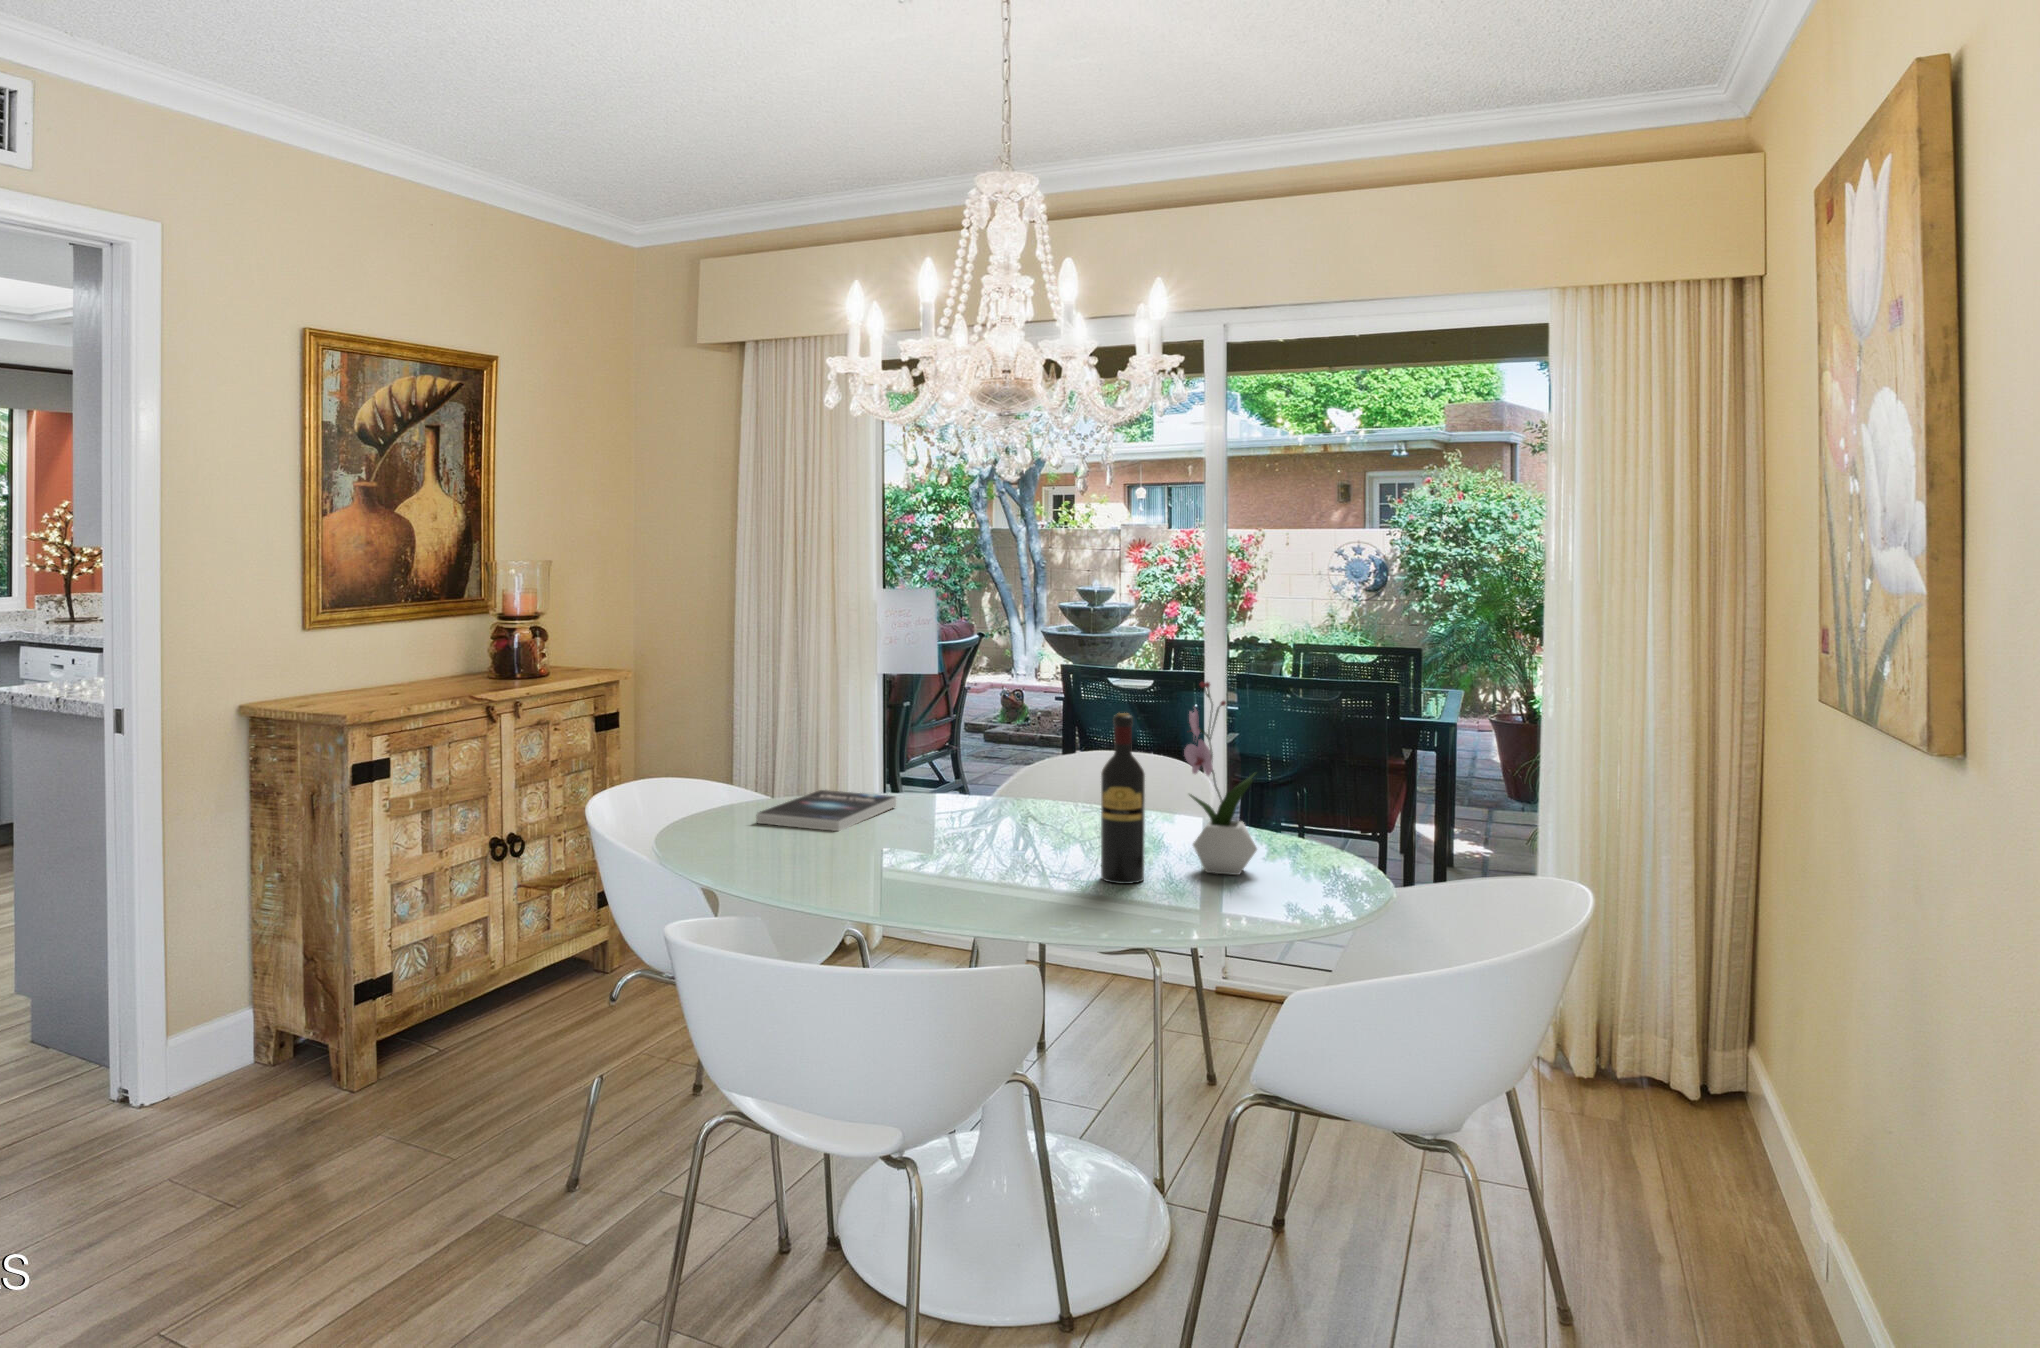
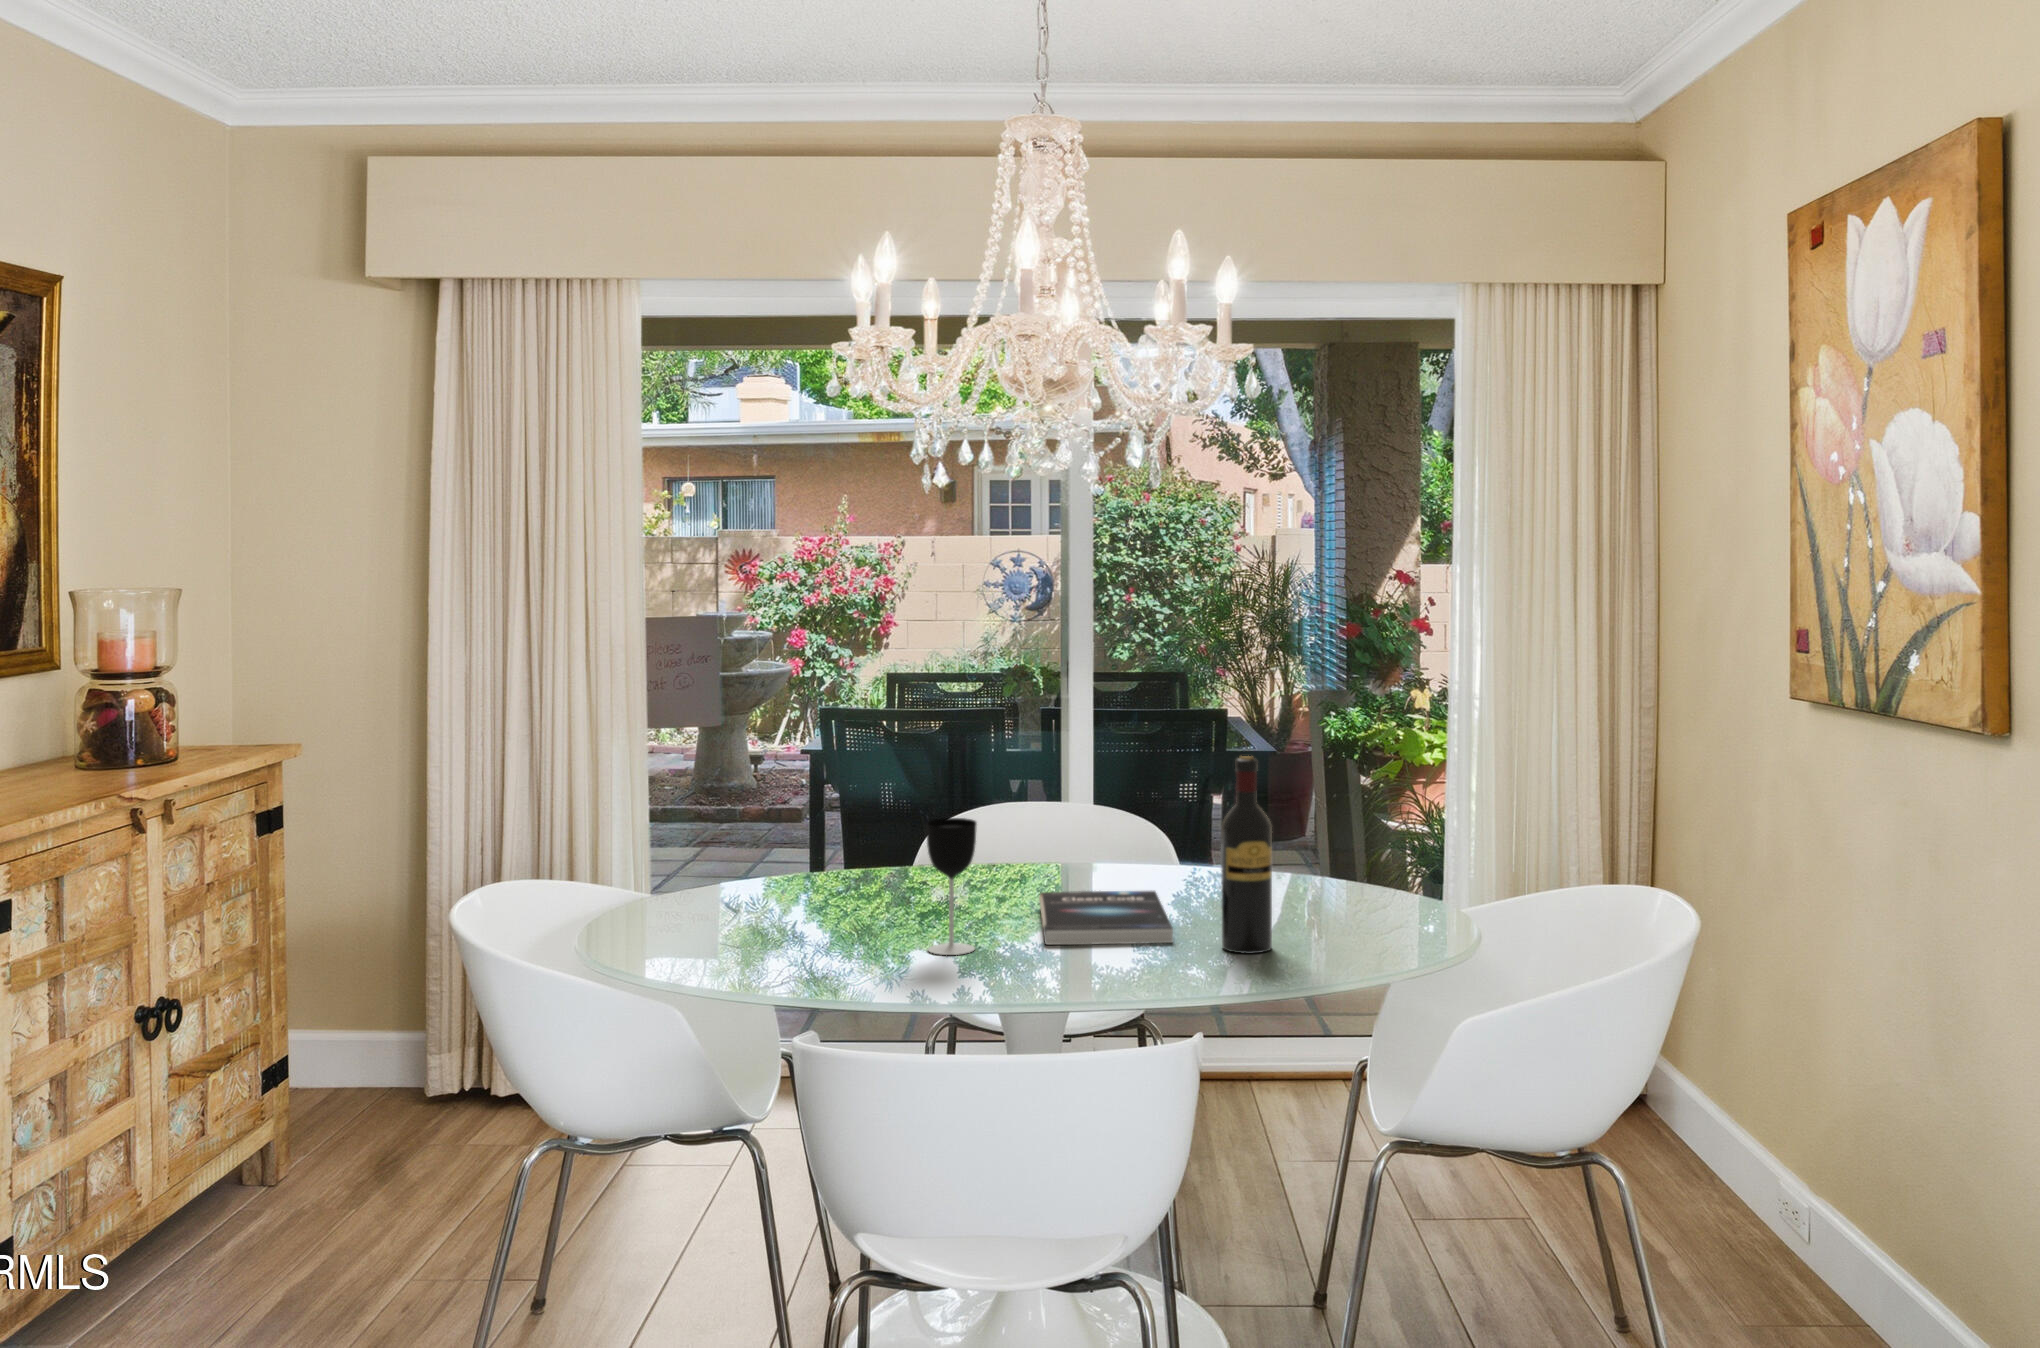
flower arrangement: present [1184,682,1257,875] -> none [1281,715,1374,931]
wine glass: none [882,748,923,857] -> present [926,818,977,955]
book: present [756,790,896,831] -> present [1039,891,1173,945]

